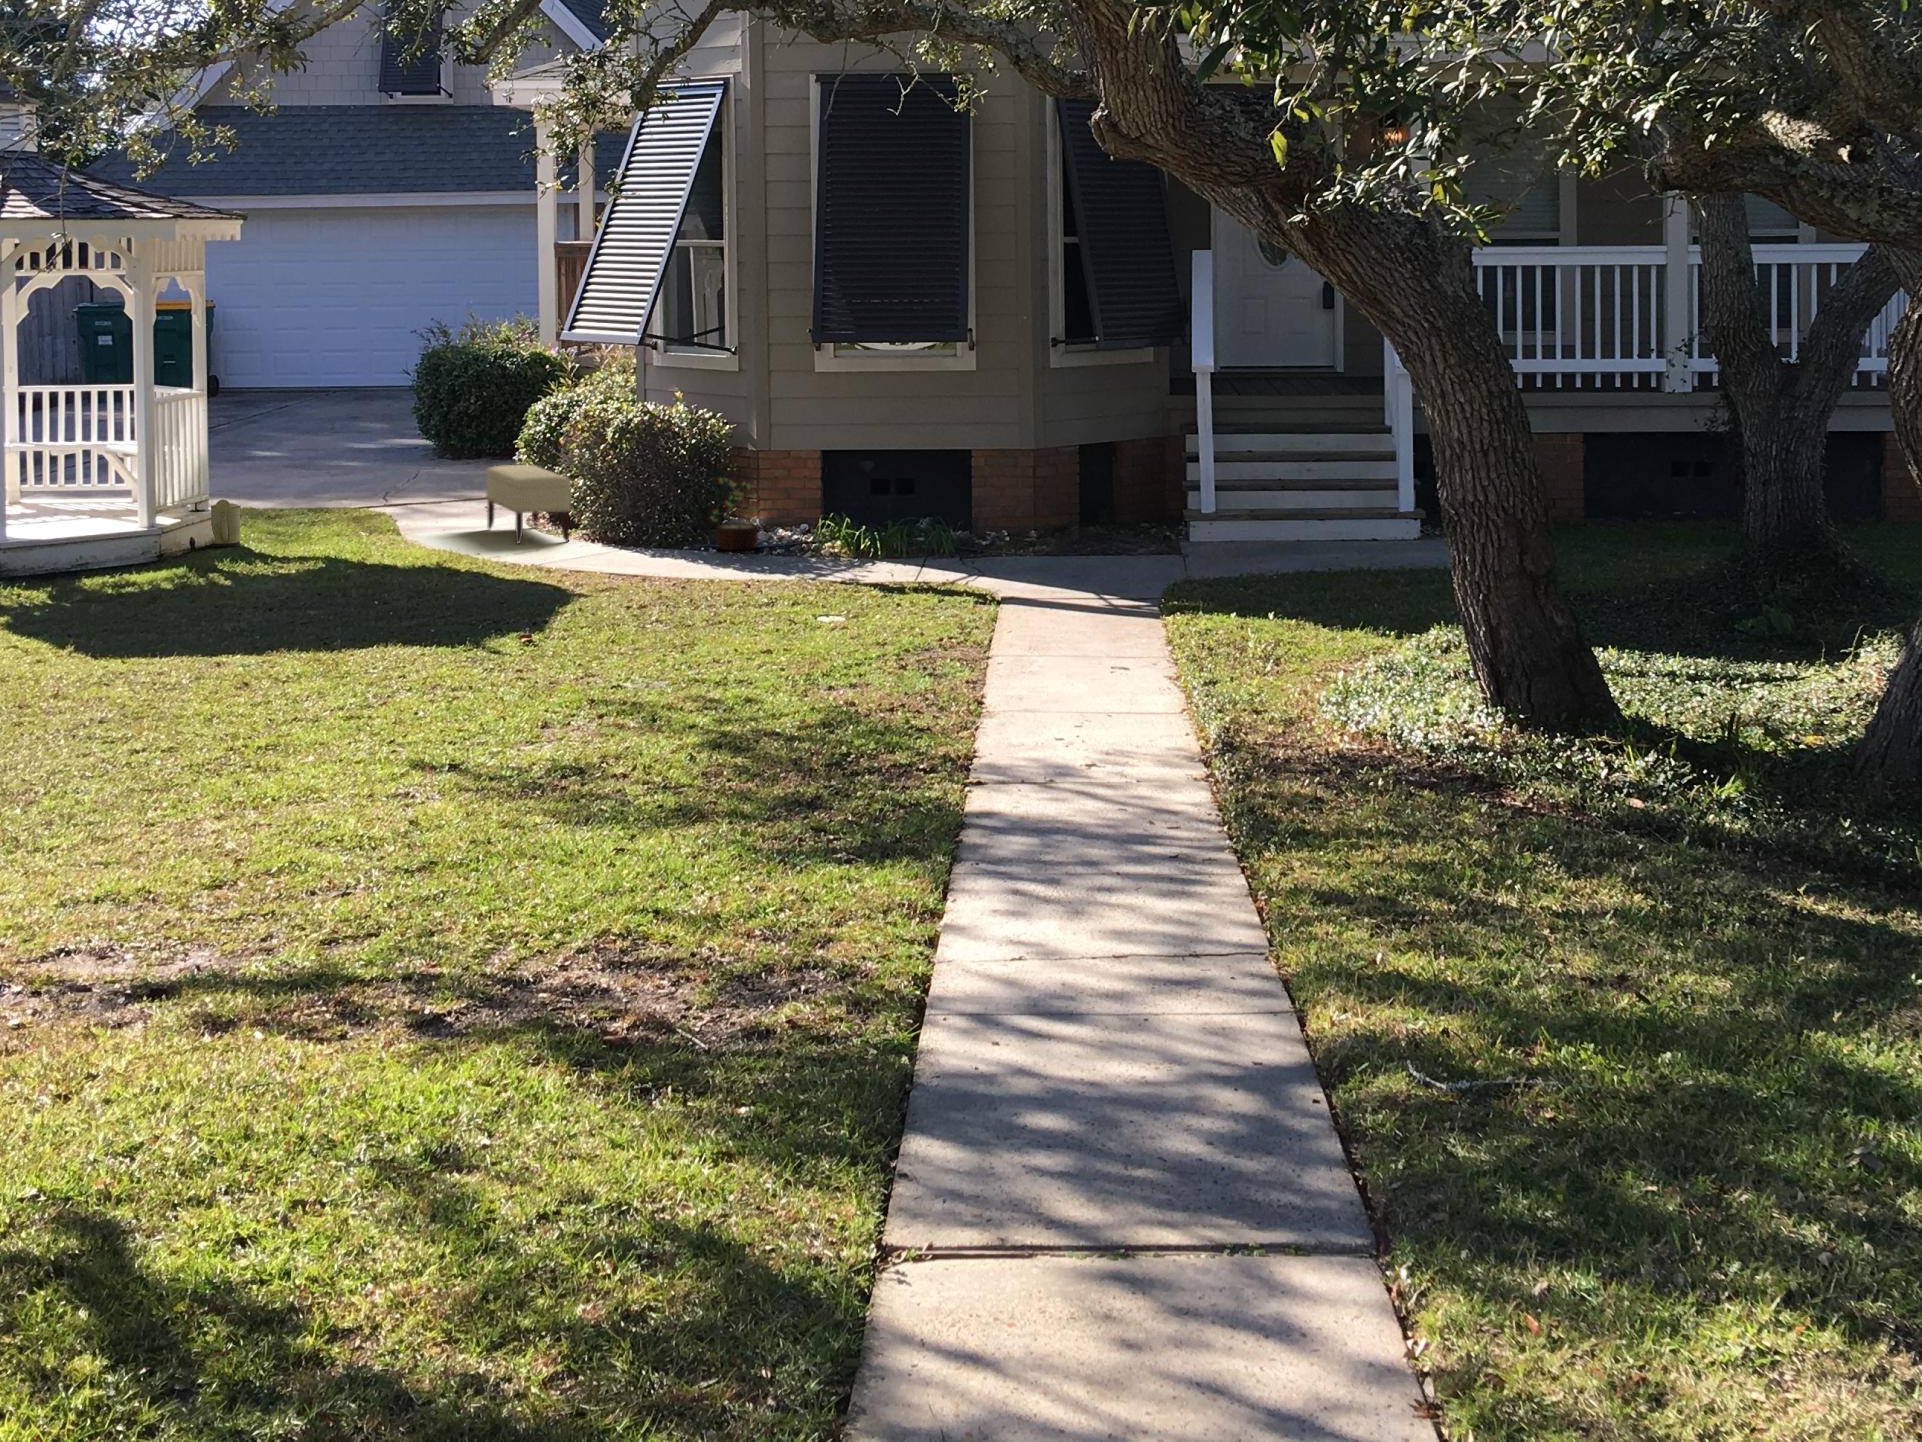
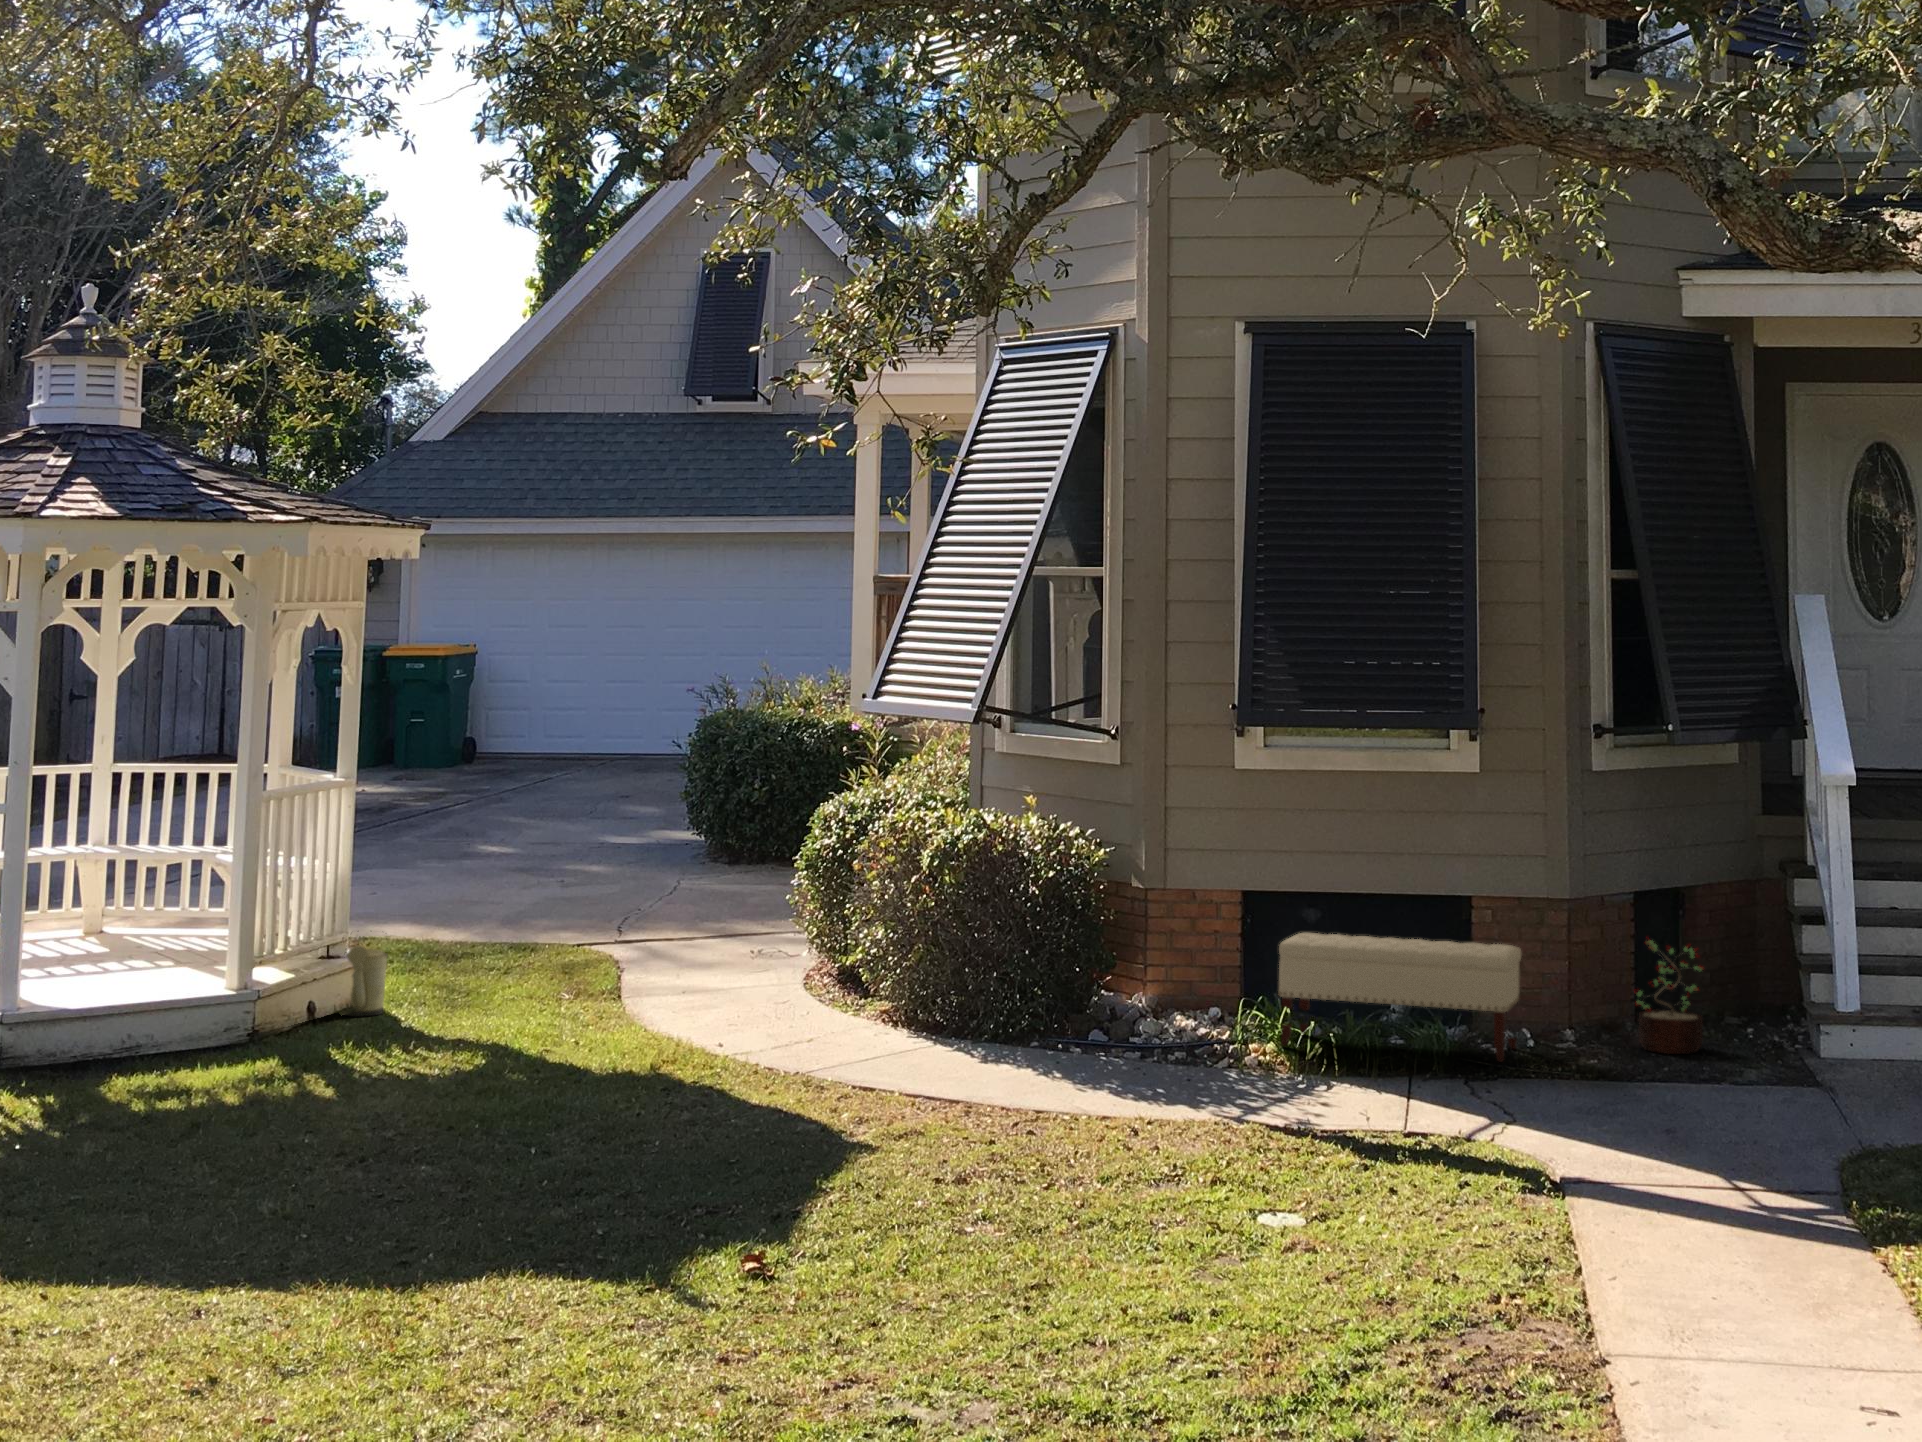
bench: present [486,465,571,544] -> present [1278,933,1521,1062]
decorative plant: present [710,478,758,550] -> present [1636,938,1704,1054]

